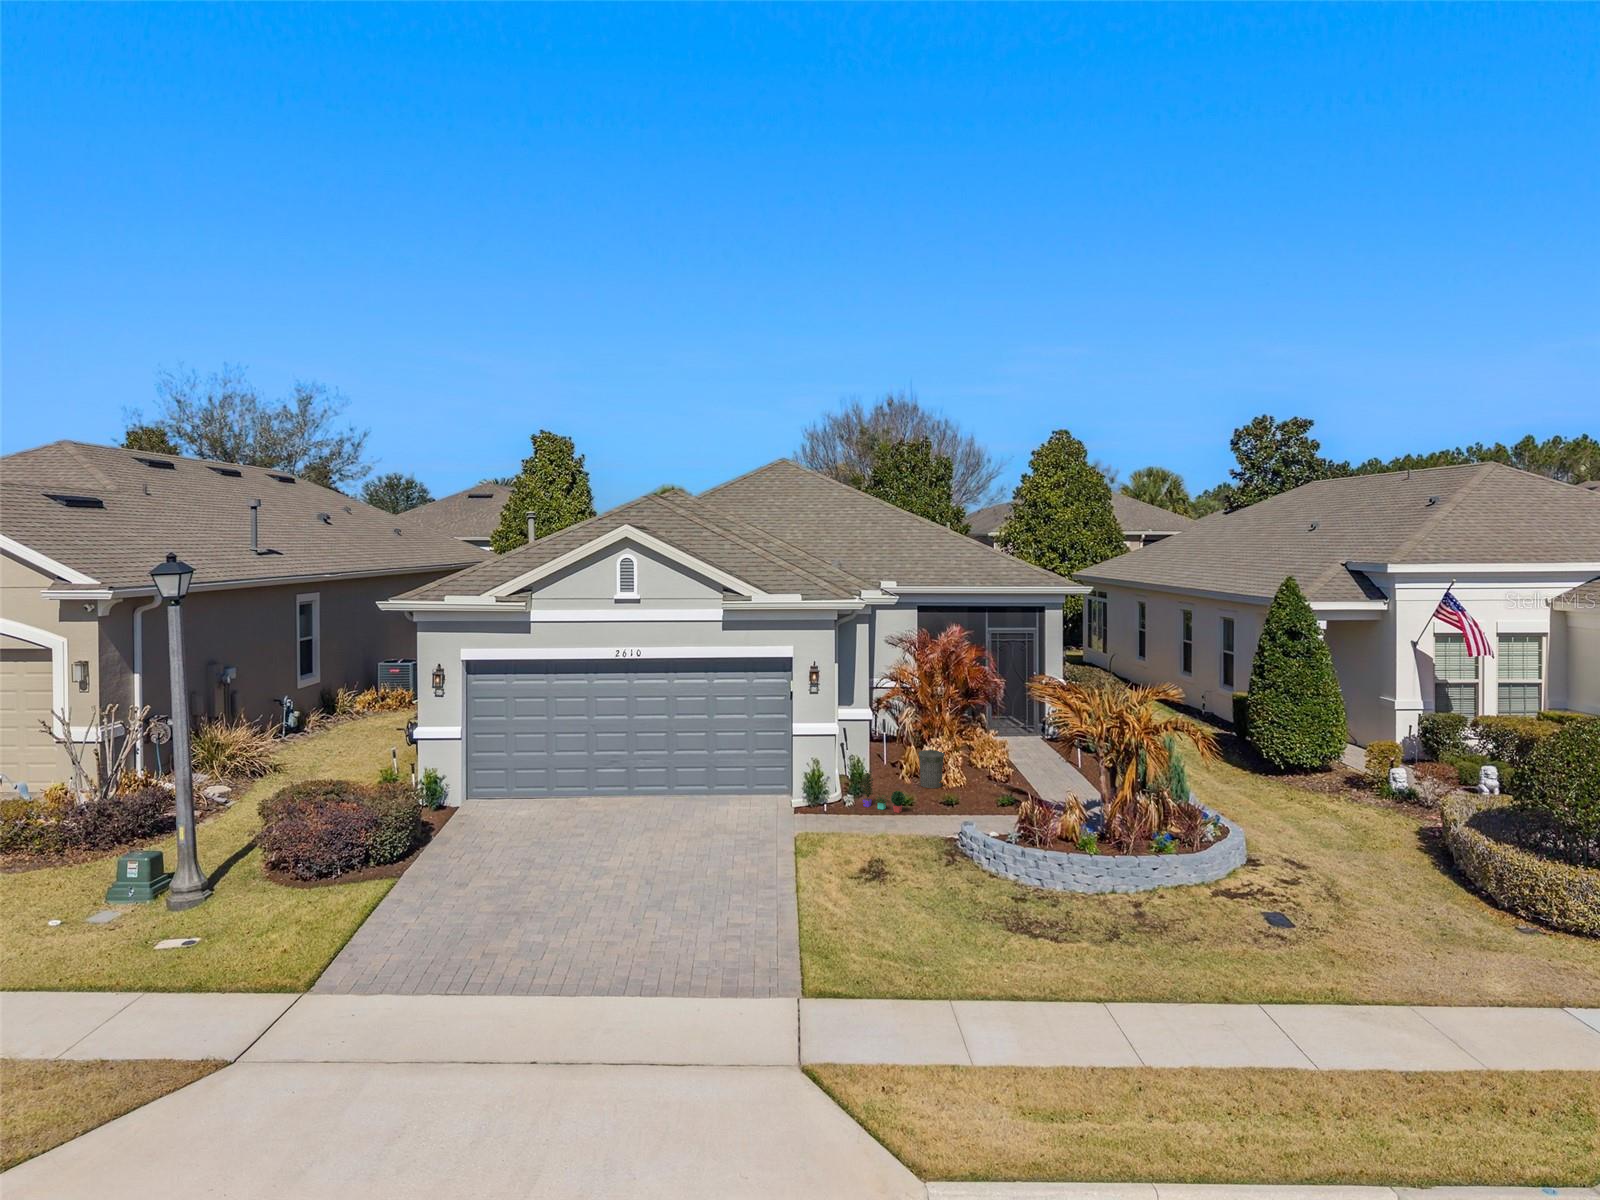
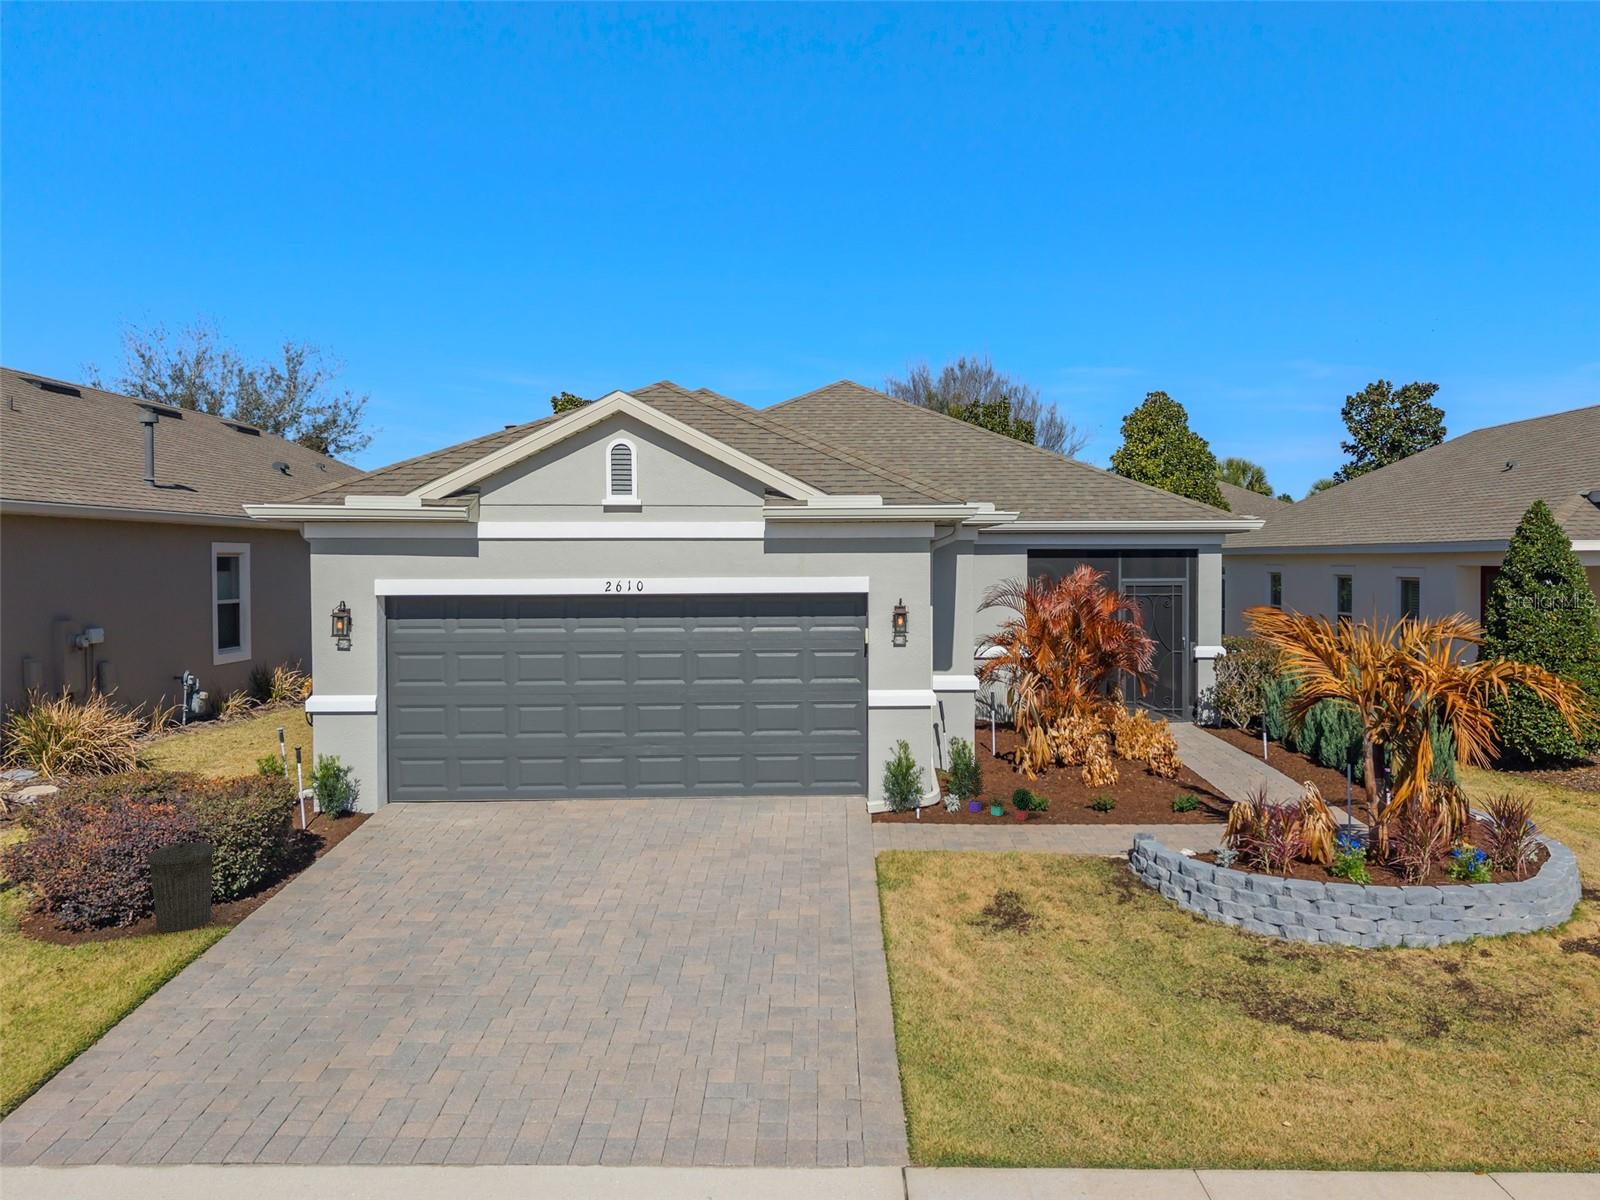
trash can: present [918,749,945,788] -> present [147,842,215,931]

